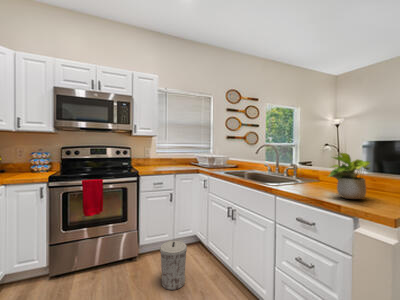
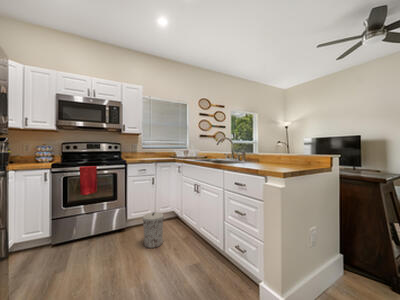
potted plant: present [329,153,370,199] -> none [254,136,282,168]

